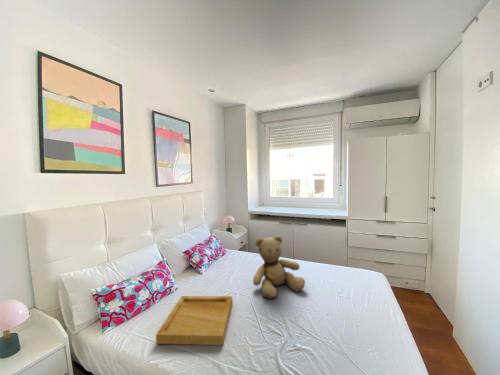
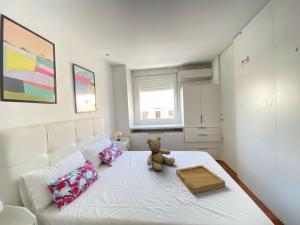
tray: present [156,296,233,345] -> present [176,165,225,193]

